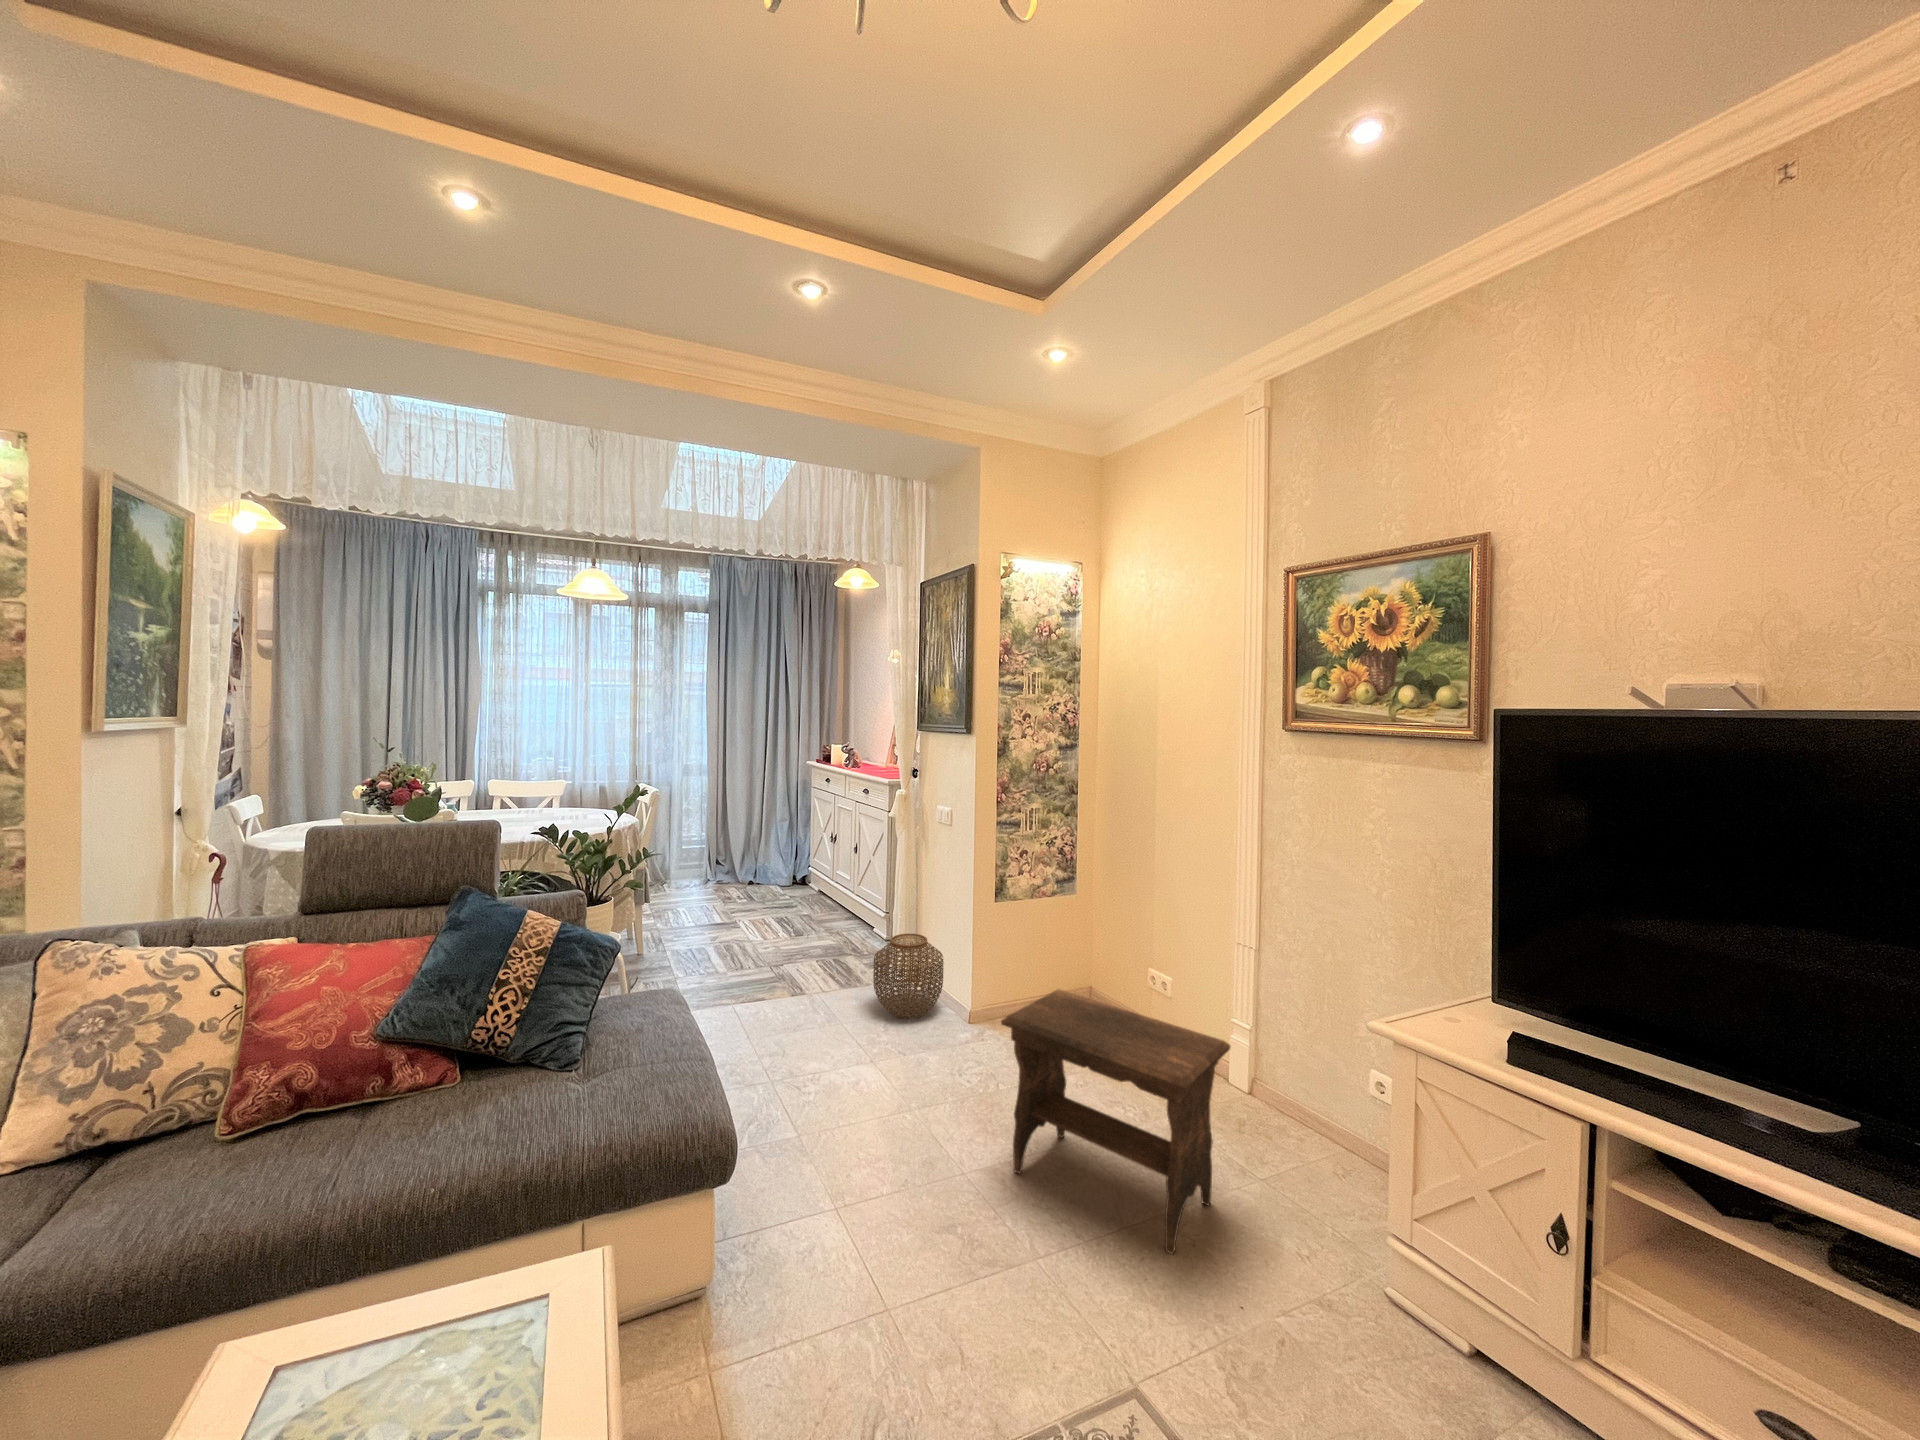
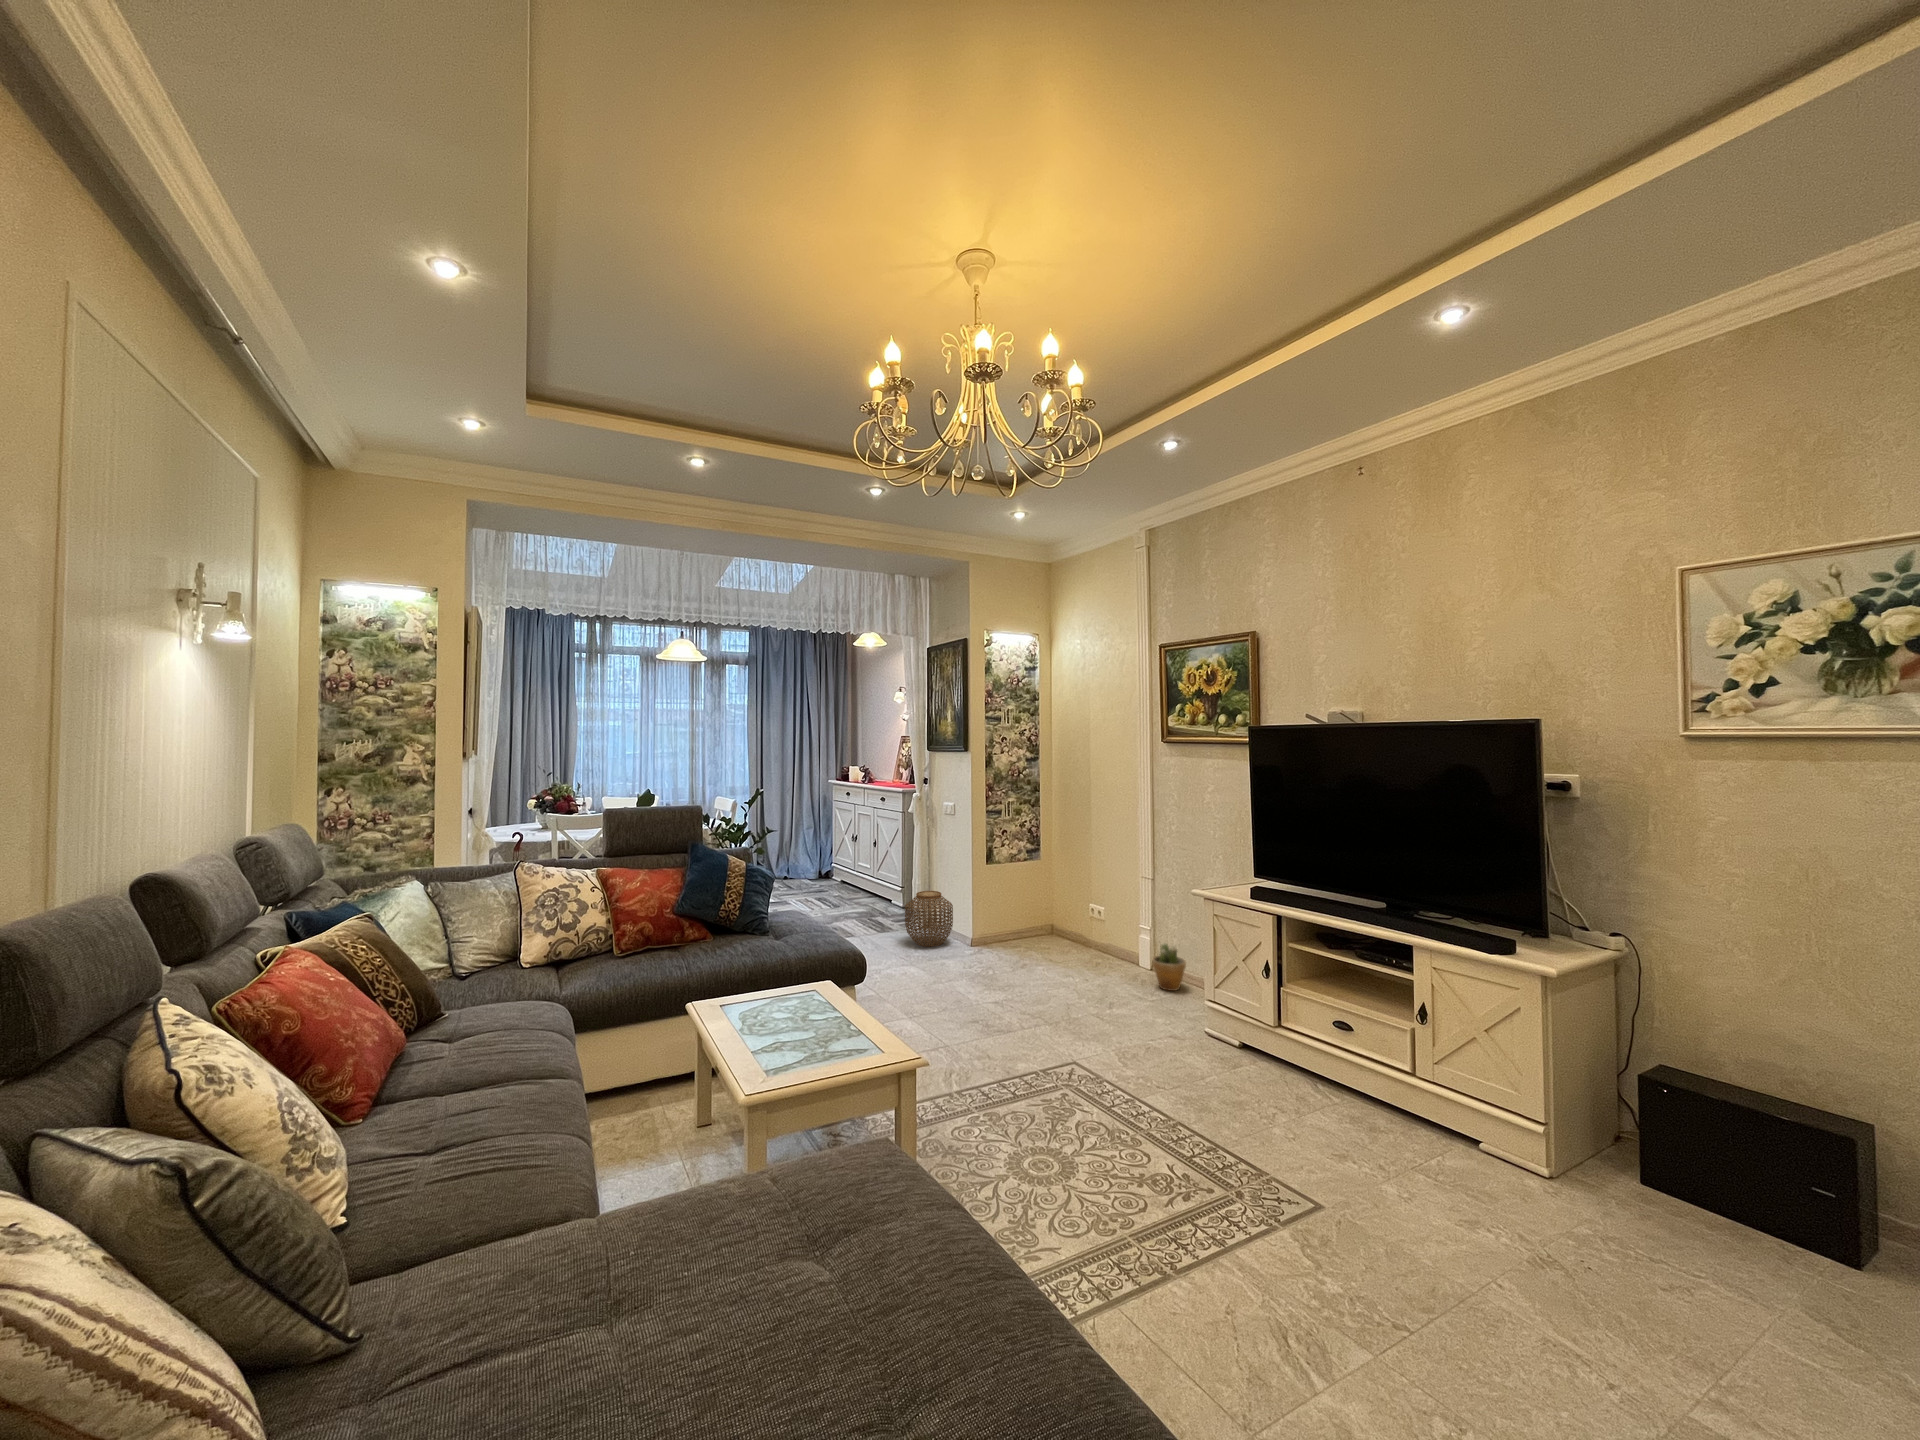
footstool: present [1001,989,1231,1254] -> none [999,901,1129,1025]
potted plant: none [1259,1068,1319,1155] -> present [1153,943,1186,991]

